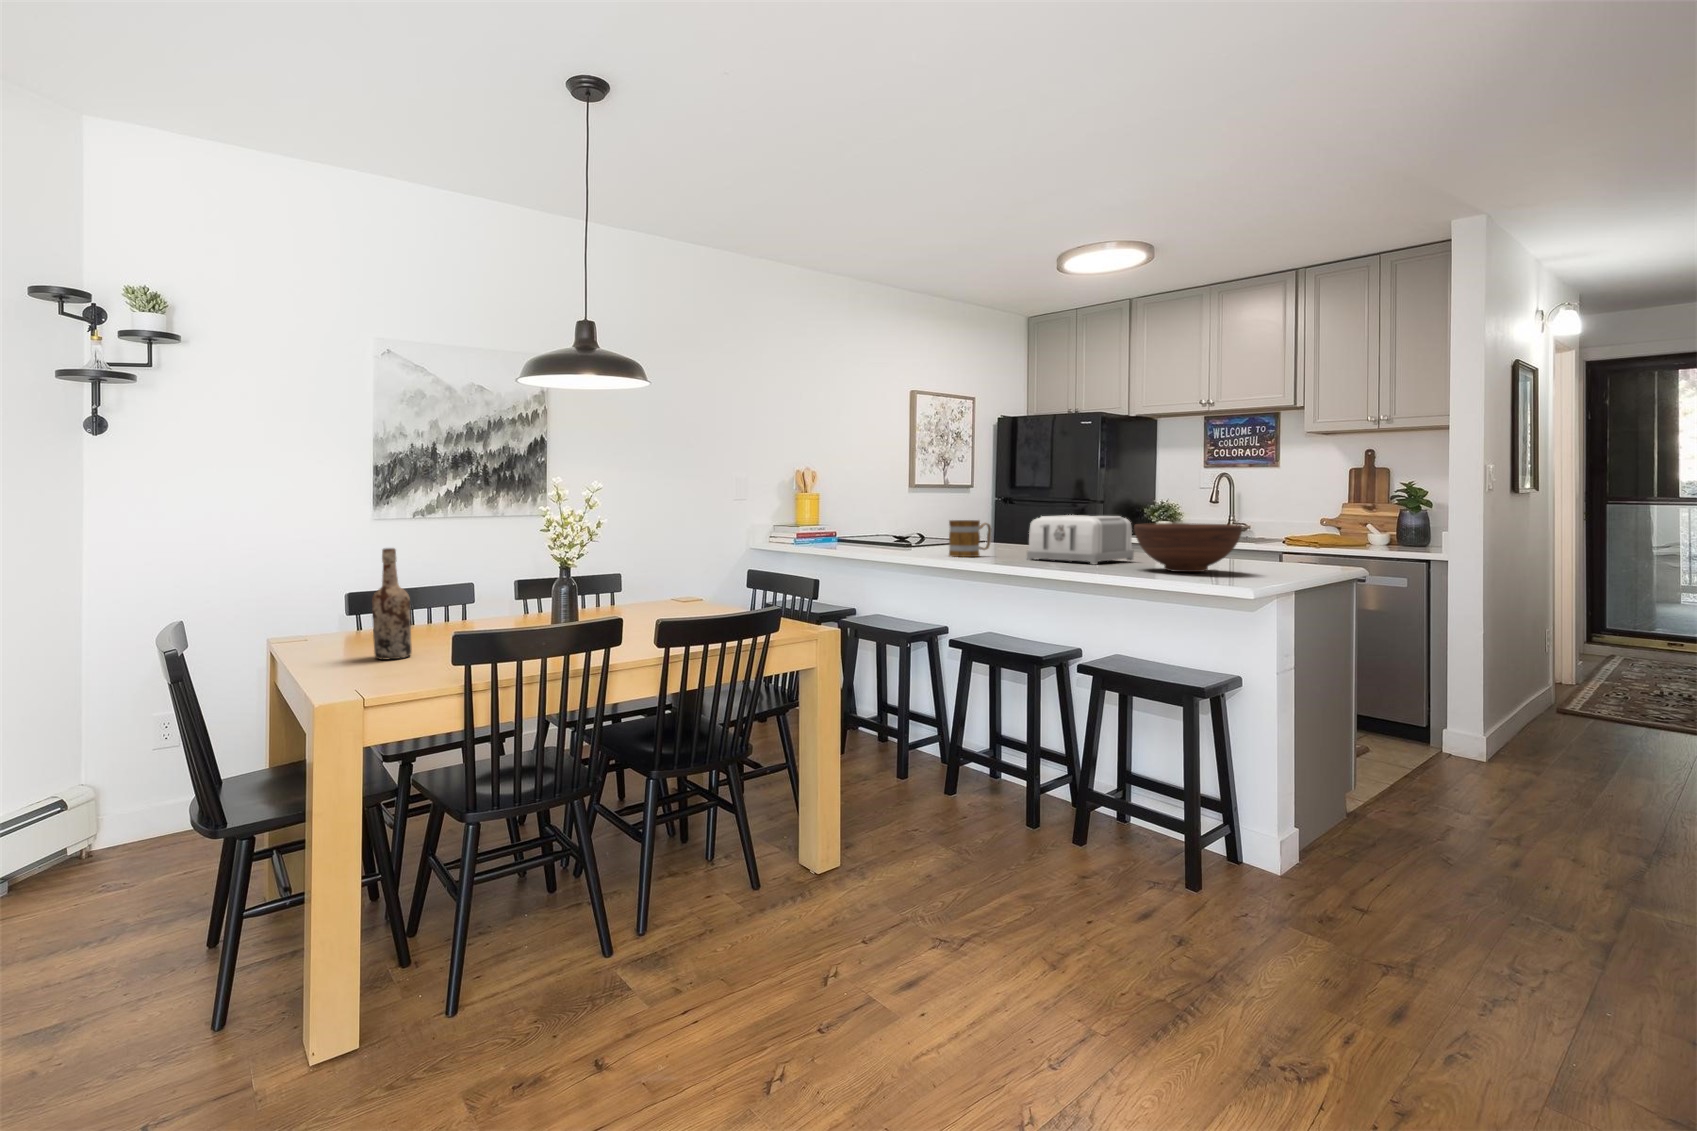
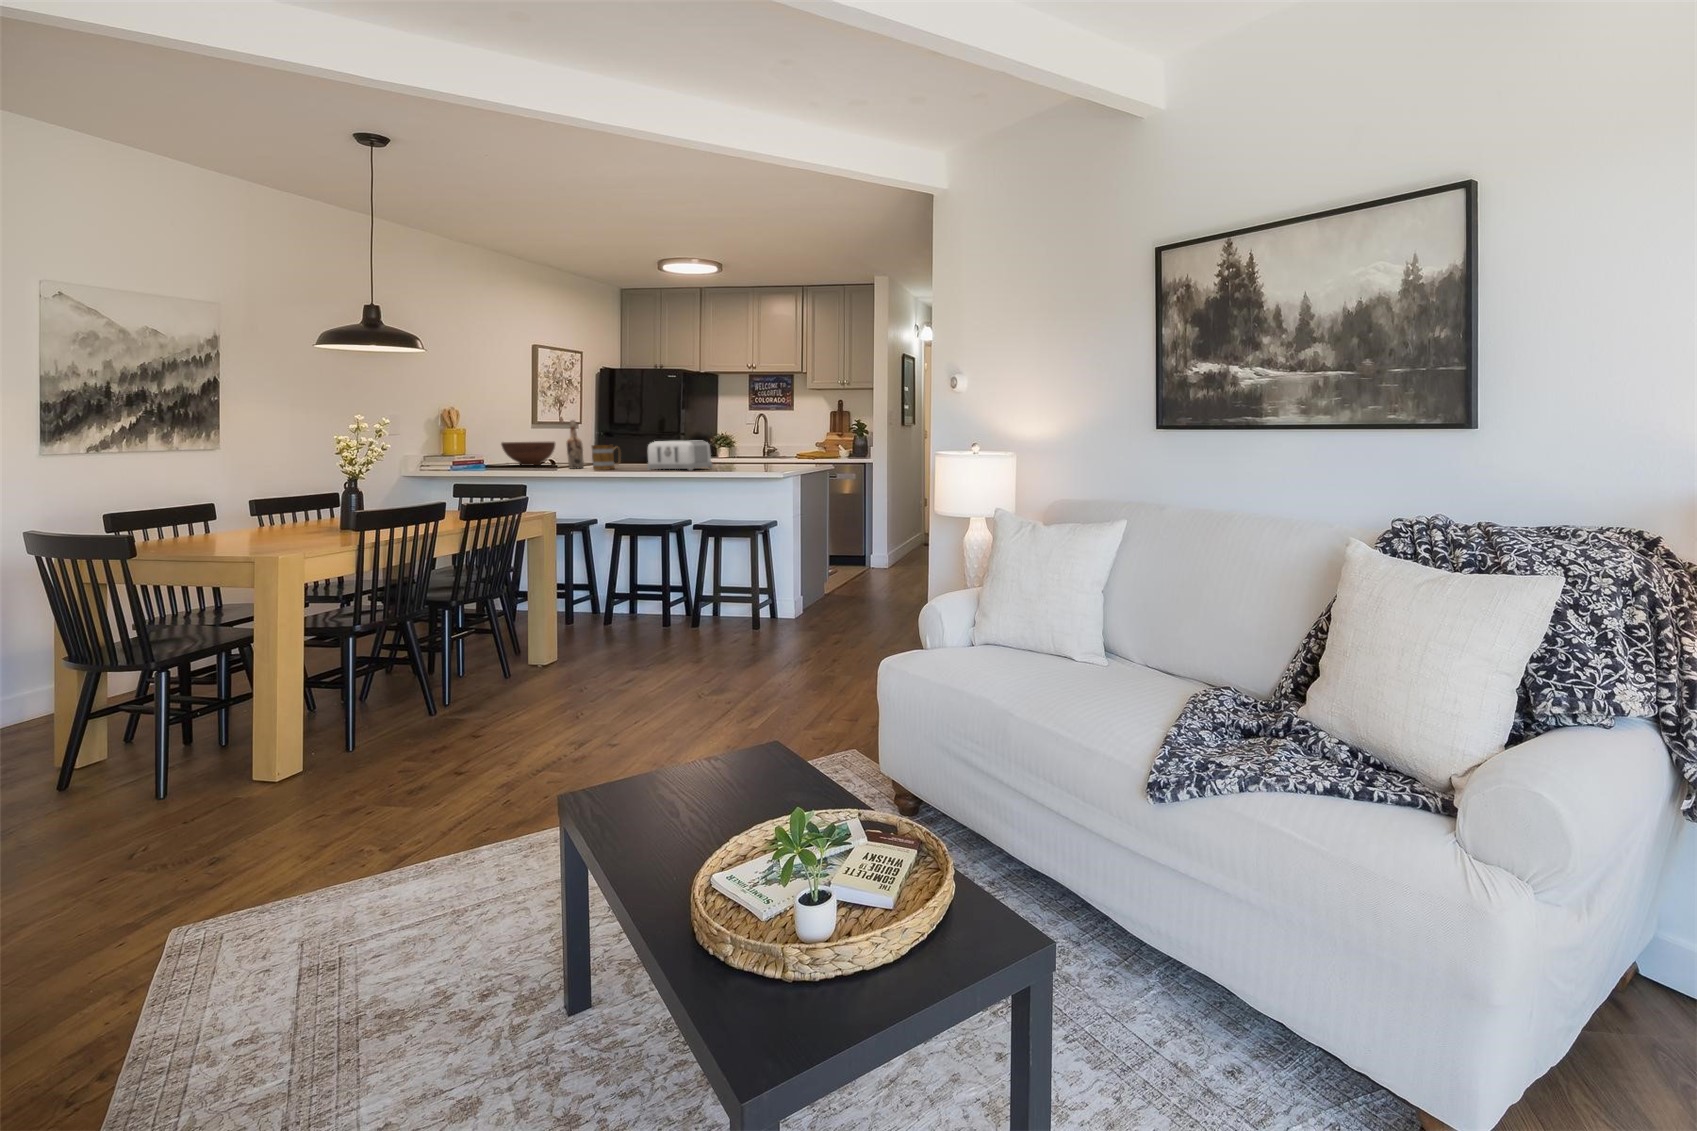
fruit bowl: present [1134,523,1242,572] -> present [501,442,555,466]
wine bottle: present [372,548,412,659] -> present [567,420,584,469]

